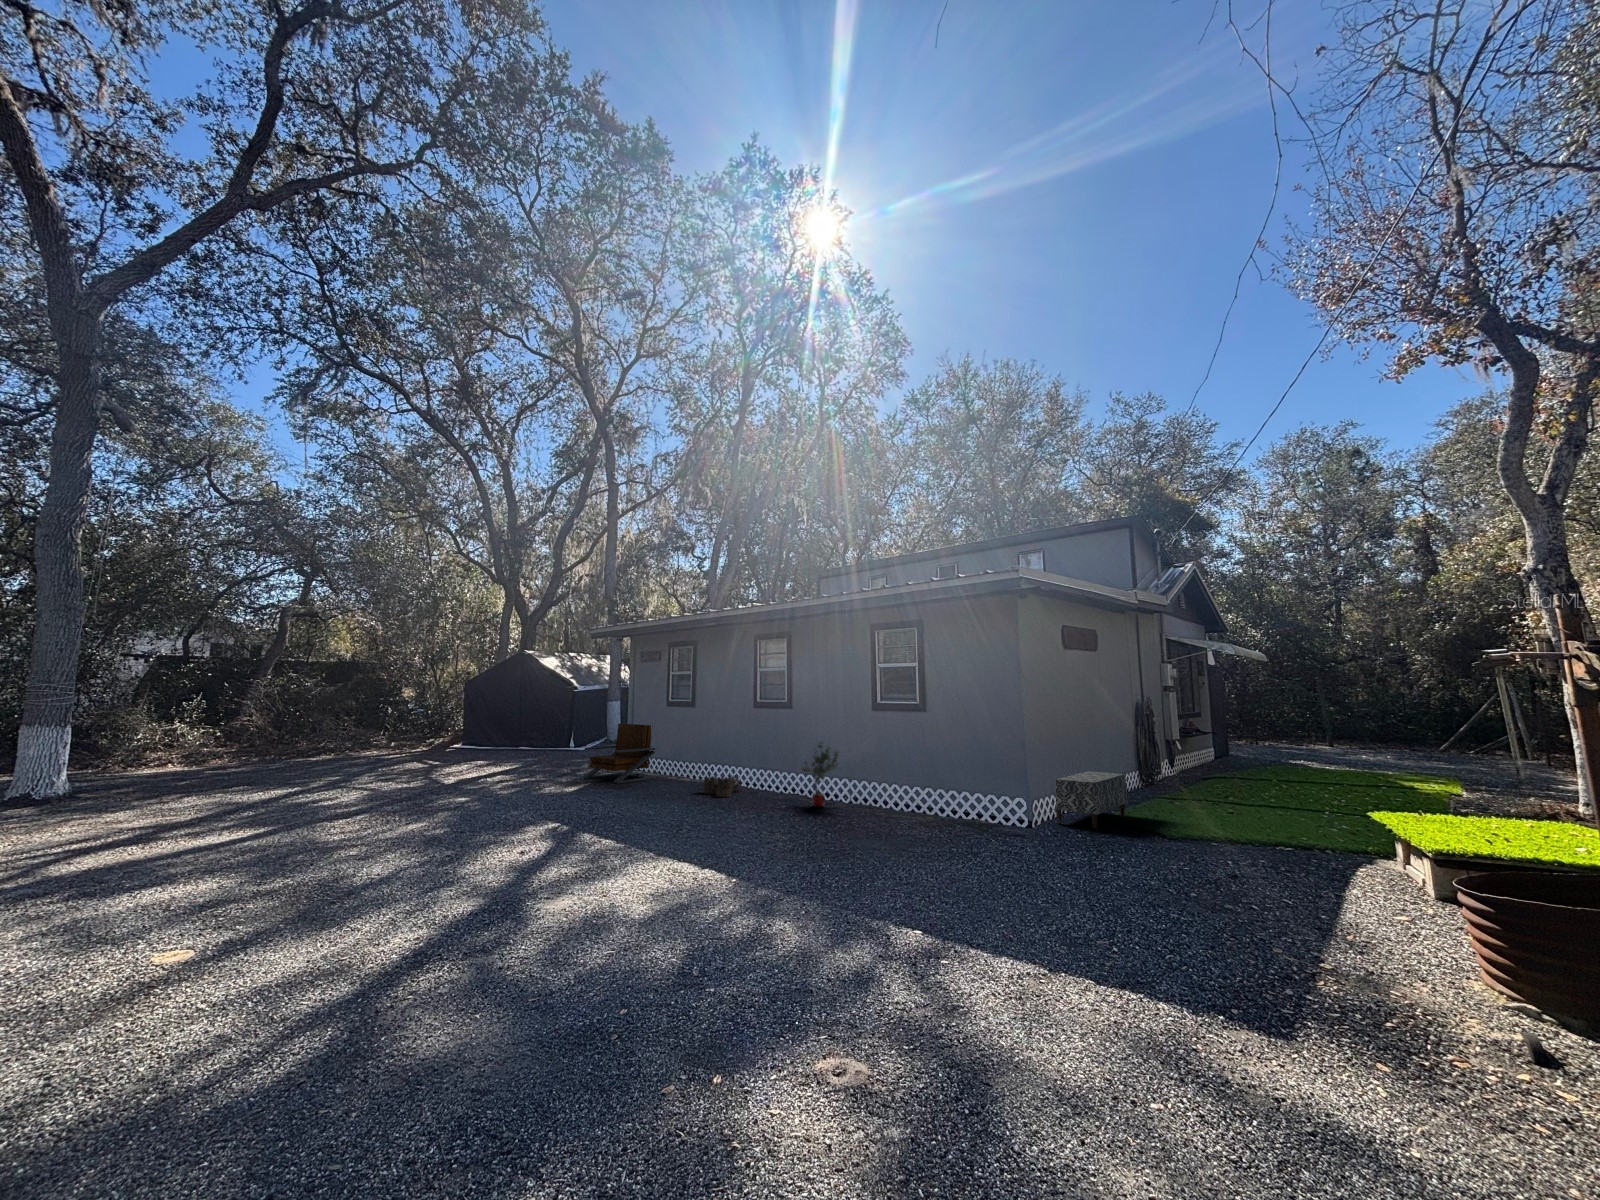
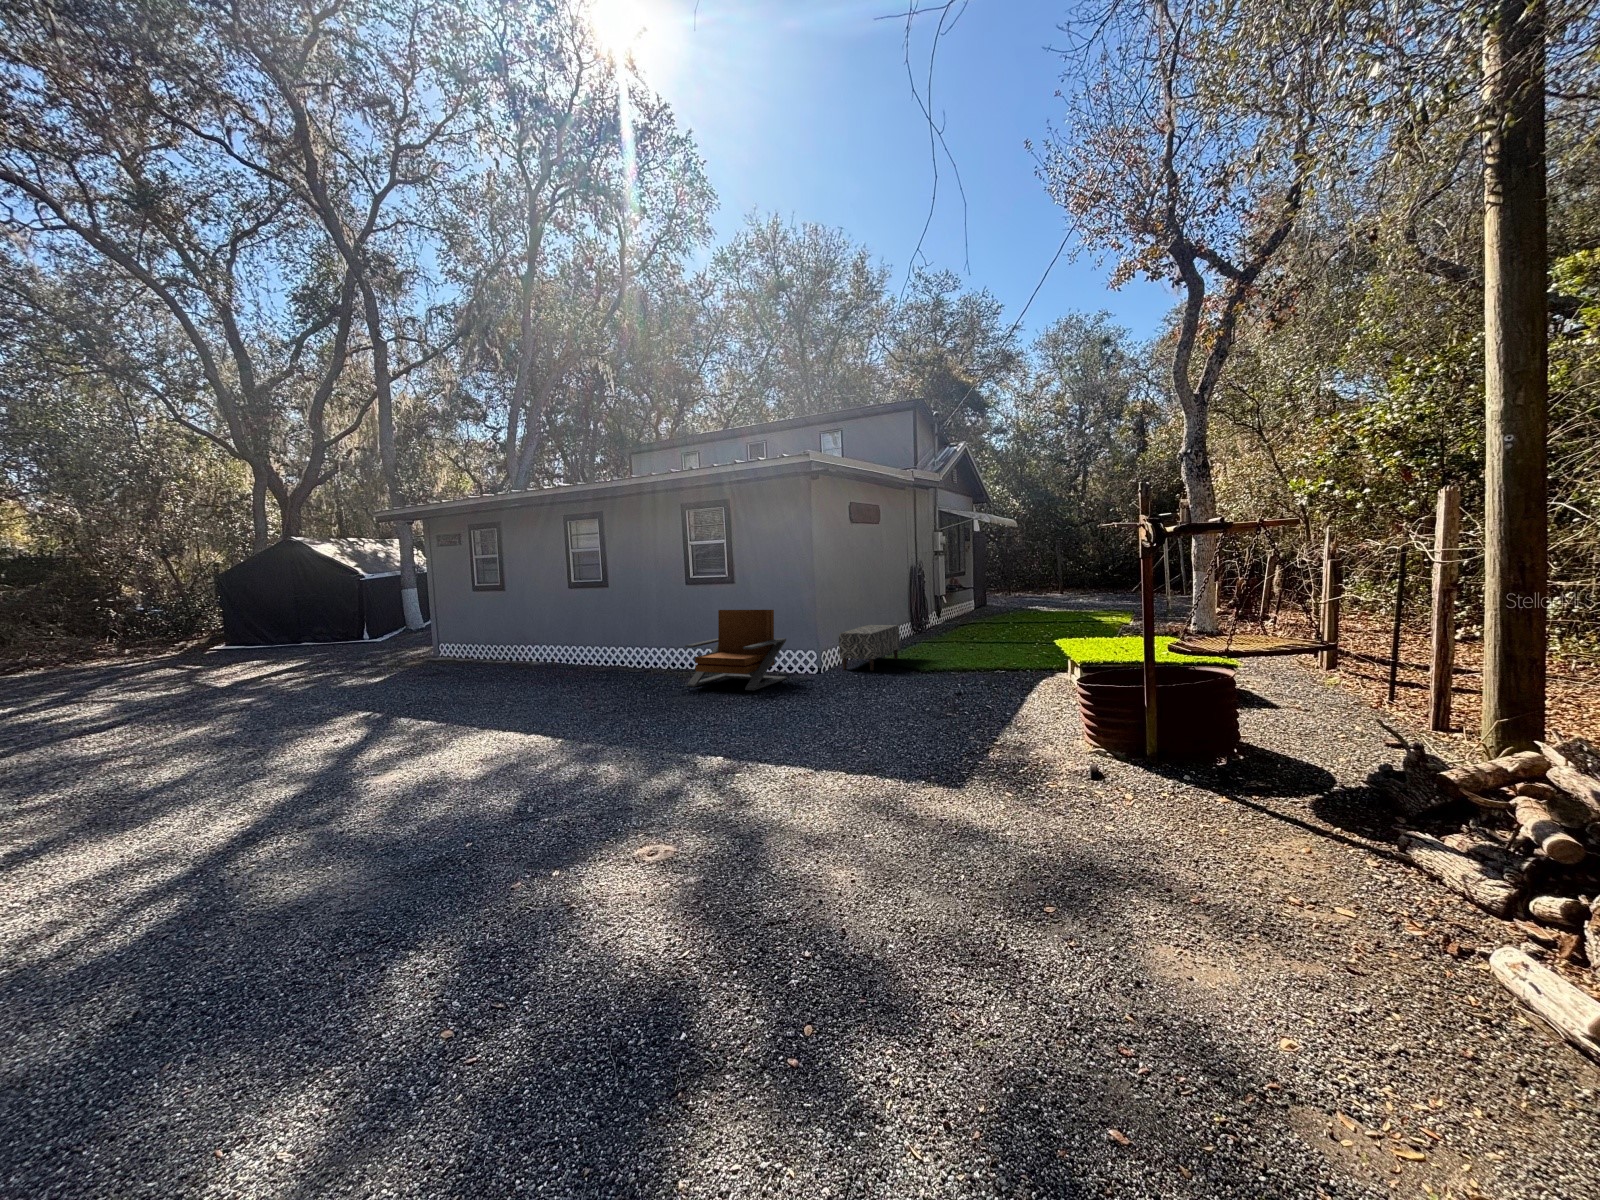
lounge chair: present [584,724,657,783] -> present [685,610,787,690]
potted tree: present [801,742,838,807] -> none [617,615,657,675]
woven basket: present [704,775,742,797] -> none [521,652,564,674]

